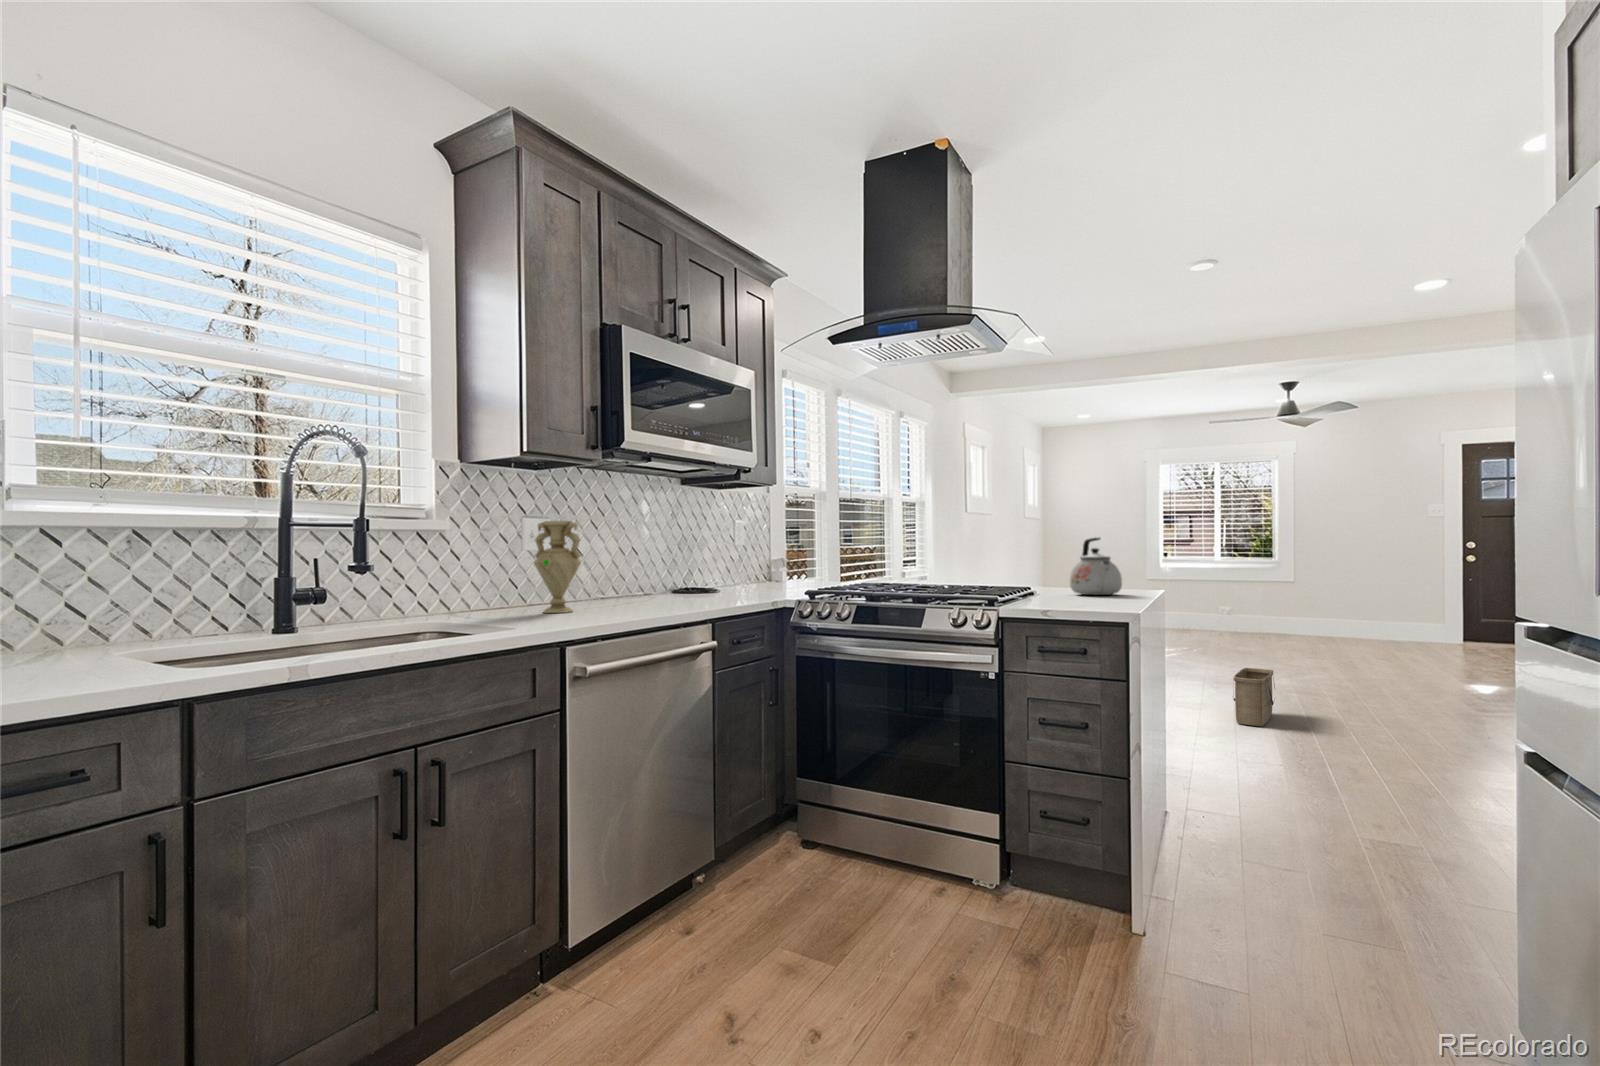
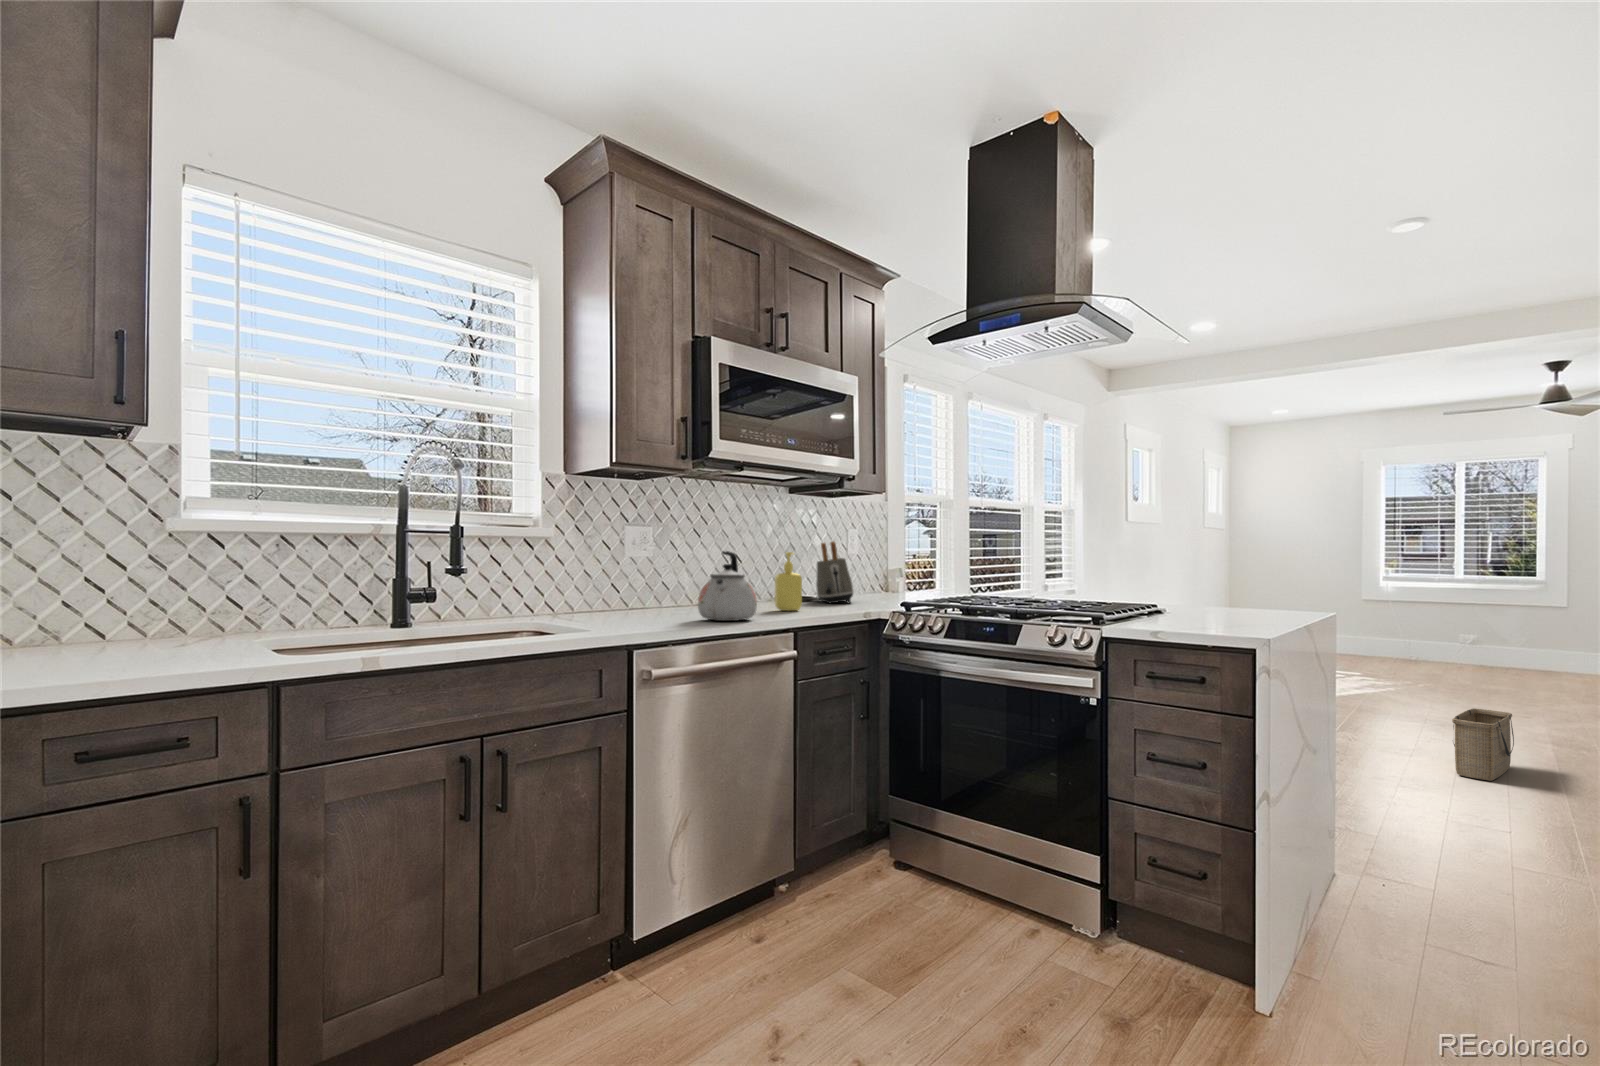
vase: present [534,521,581,613] -> none [628,528,674,617]
toaster: none [708,534,748,595] -> present [816,541,854,603]
kettle: present [1070,538,1122,595] -> present [698,551,757,621]
soap dispenser: none [680,544,708,603] -> present [775,552,802,611]

